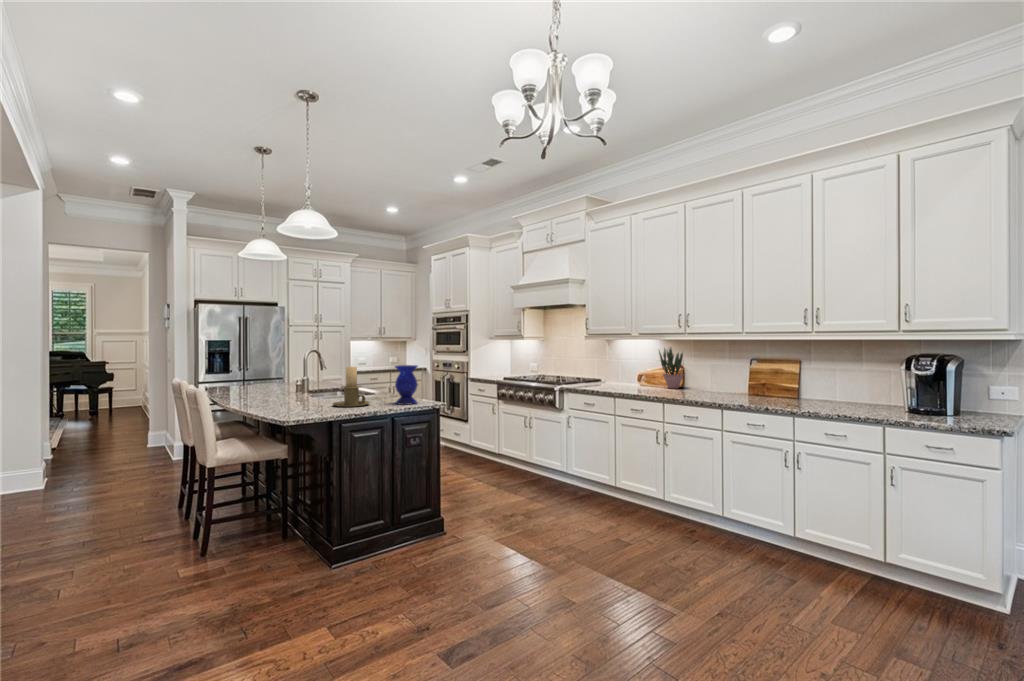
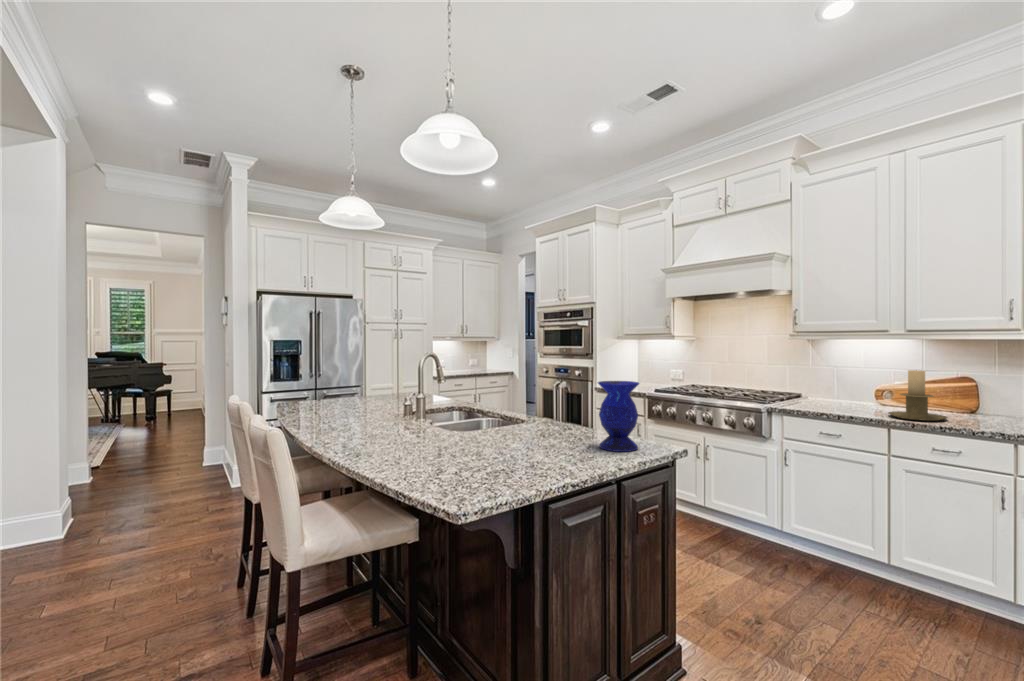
potted plant: present [659,348,684,389] -> none [939,349,1001,414]
candle holder: present [333,367,370,407] -> present [888,370,947,421]

